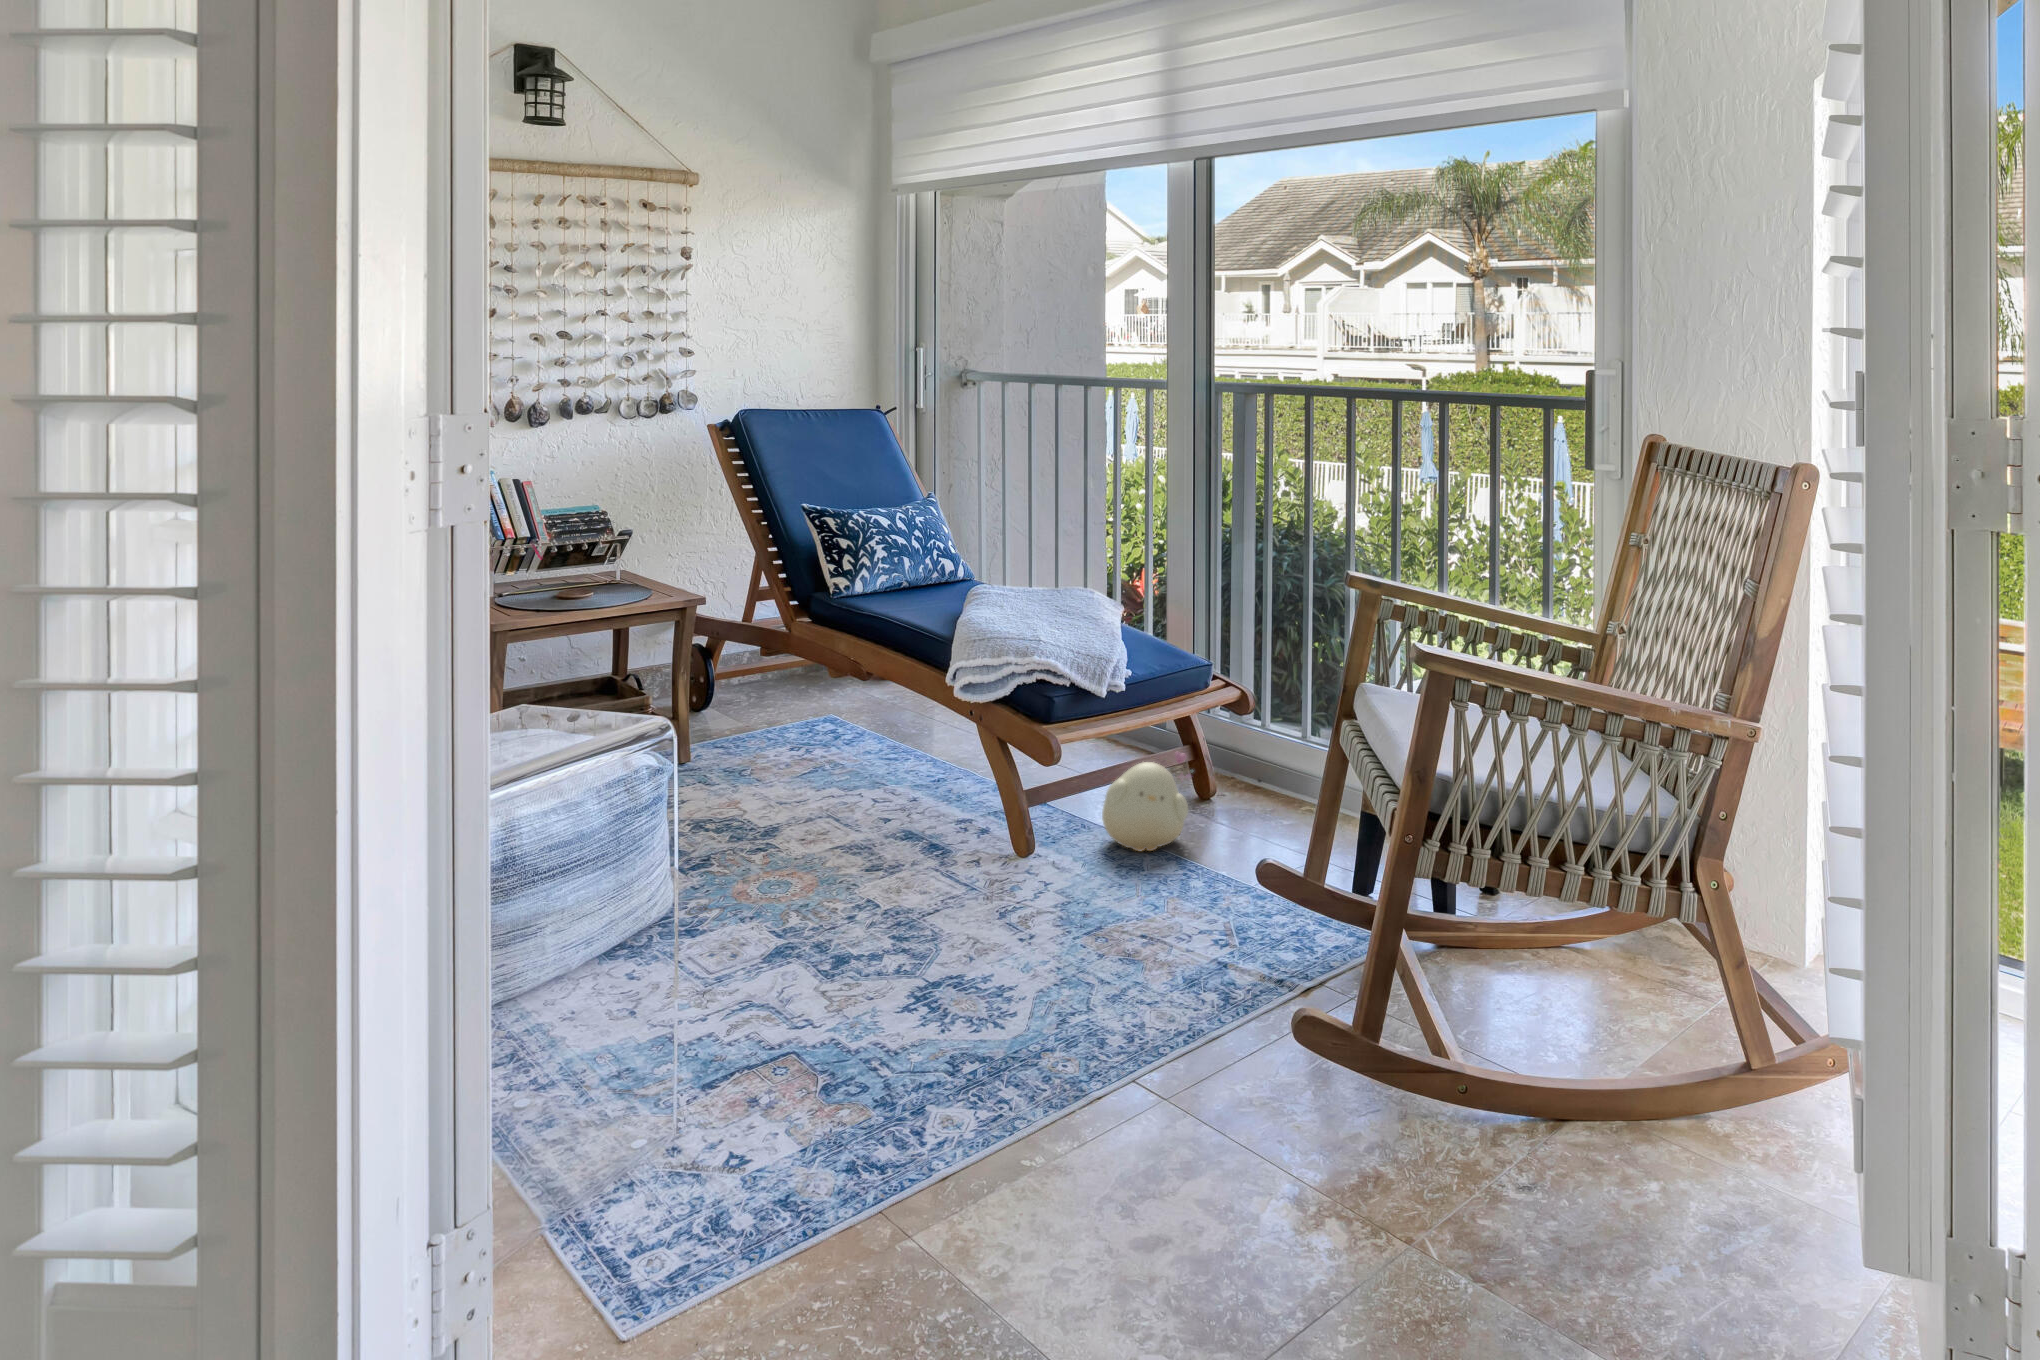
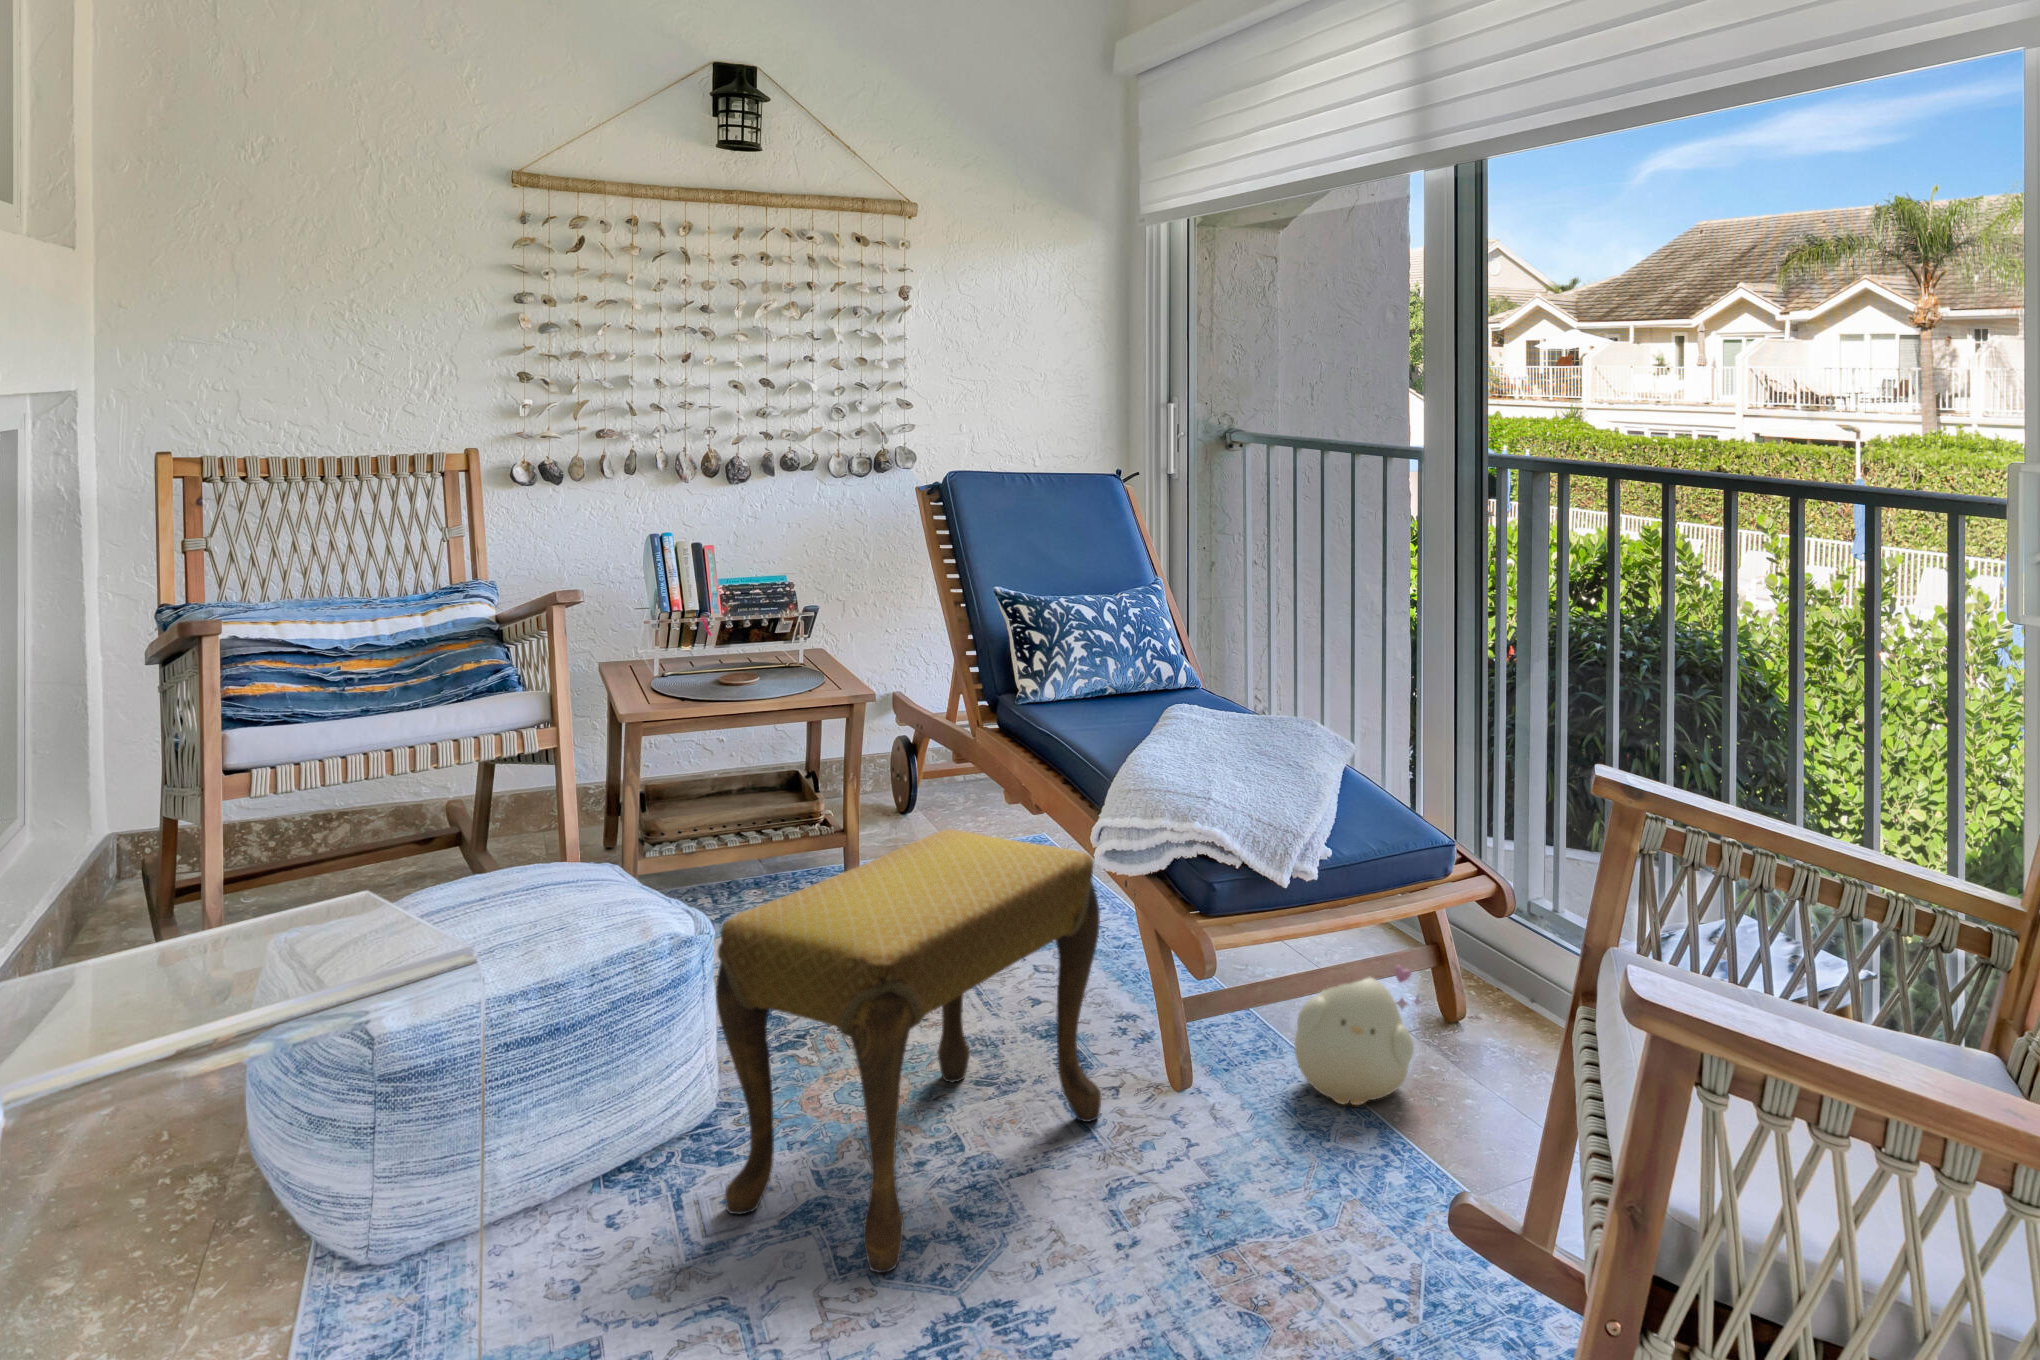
footstool: none [706,678,972,979] -> present [716,829,1101,1273]

